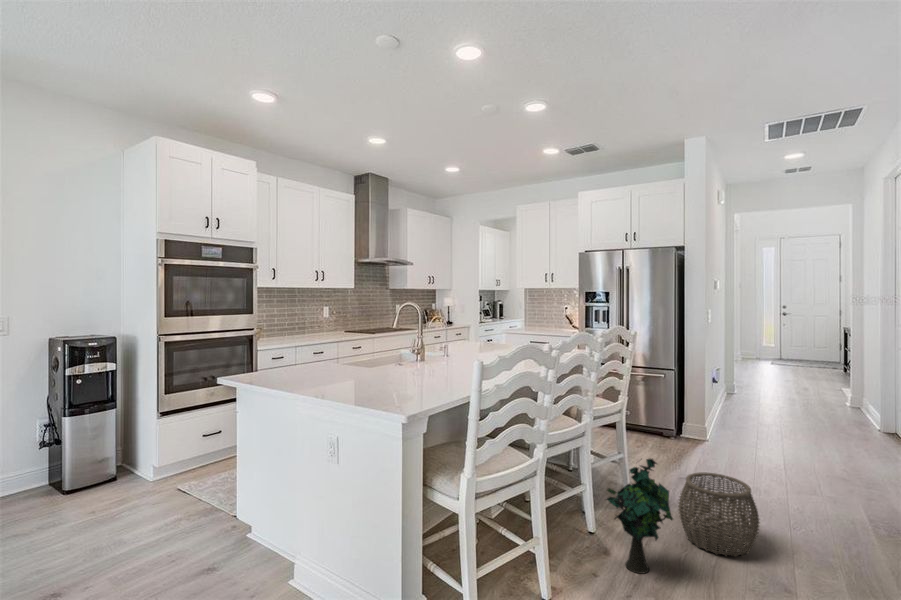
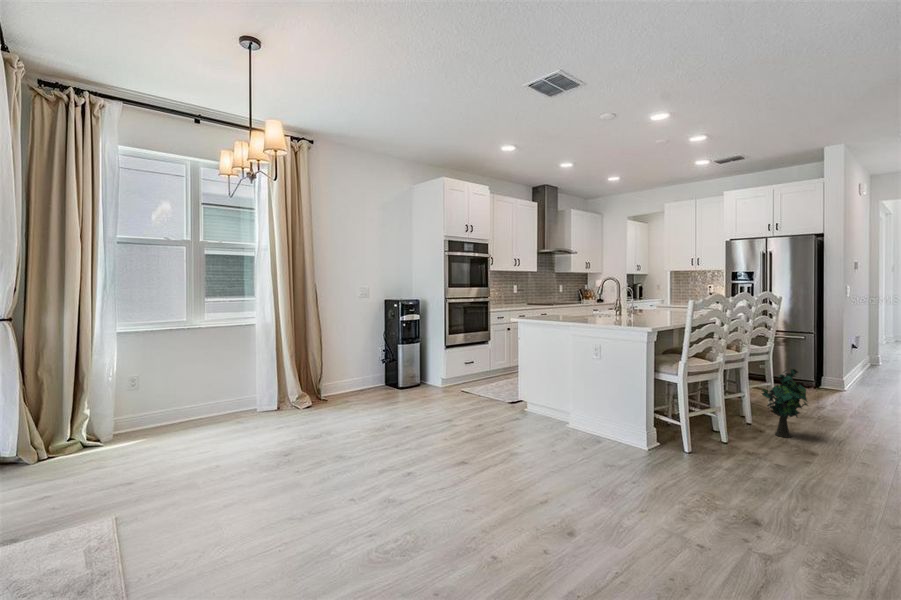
woven basket: present [678,472,760,557] -> none [813,388,874,436]

